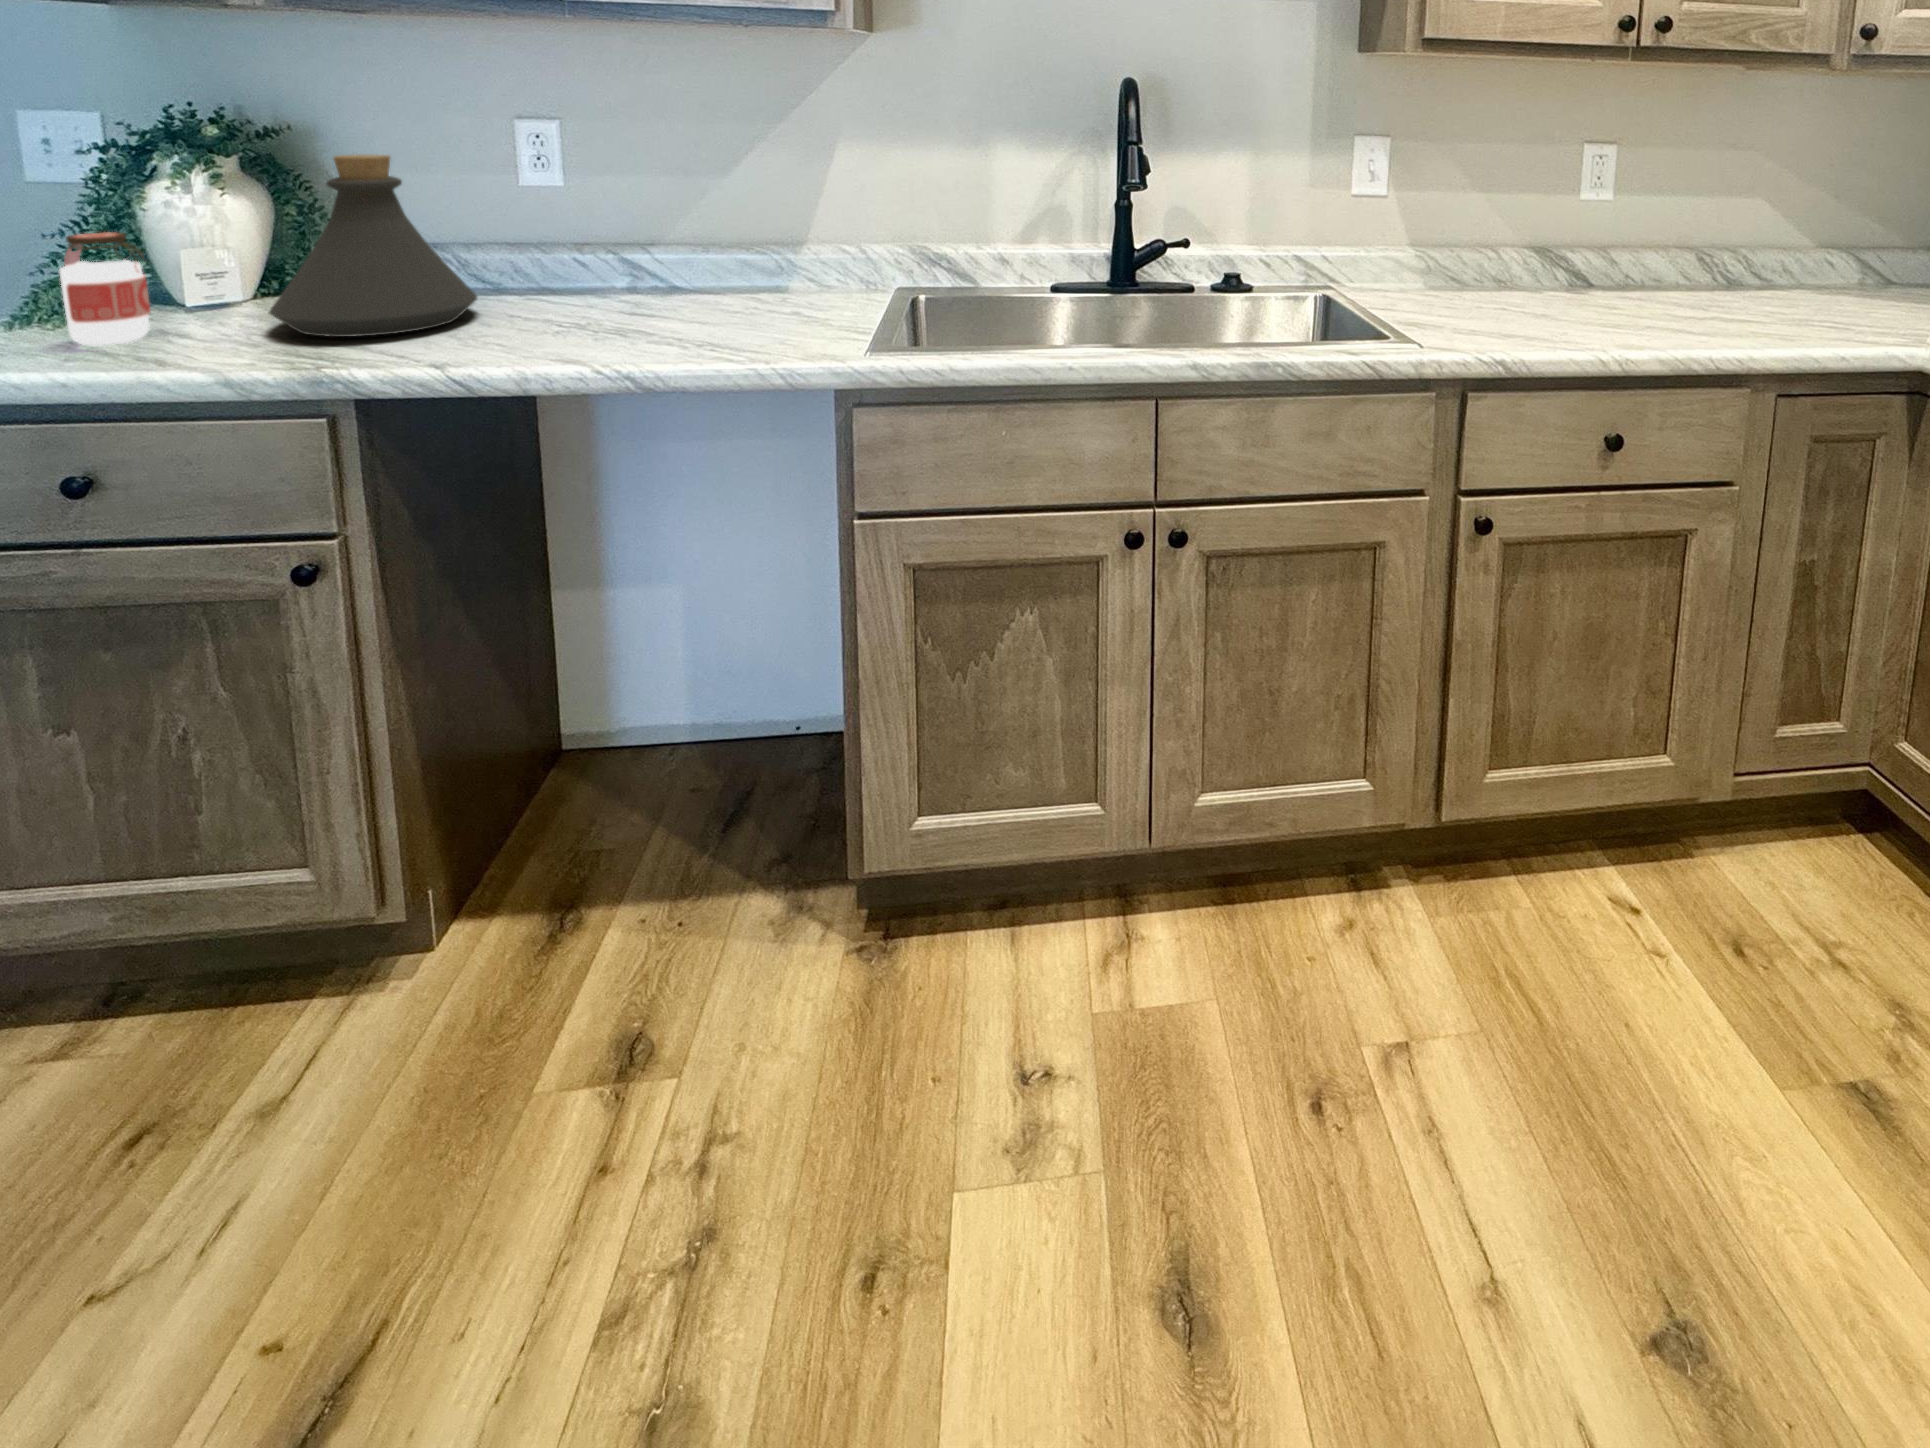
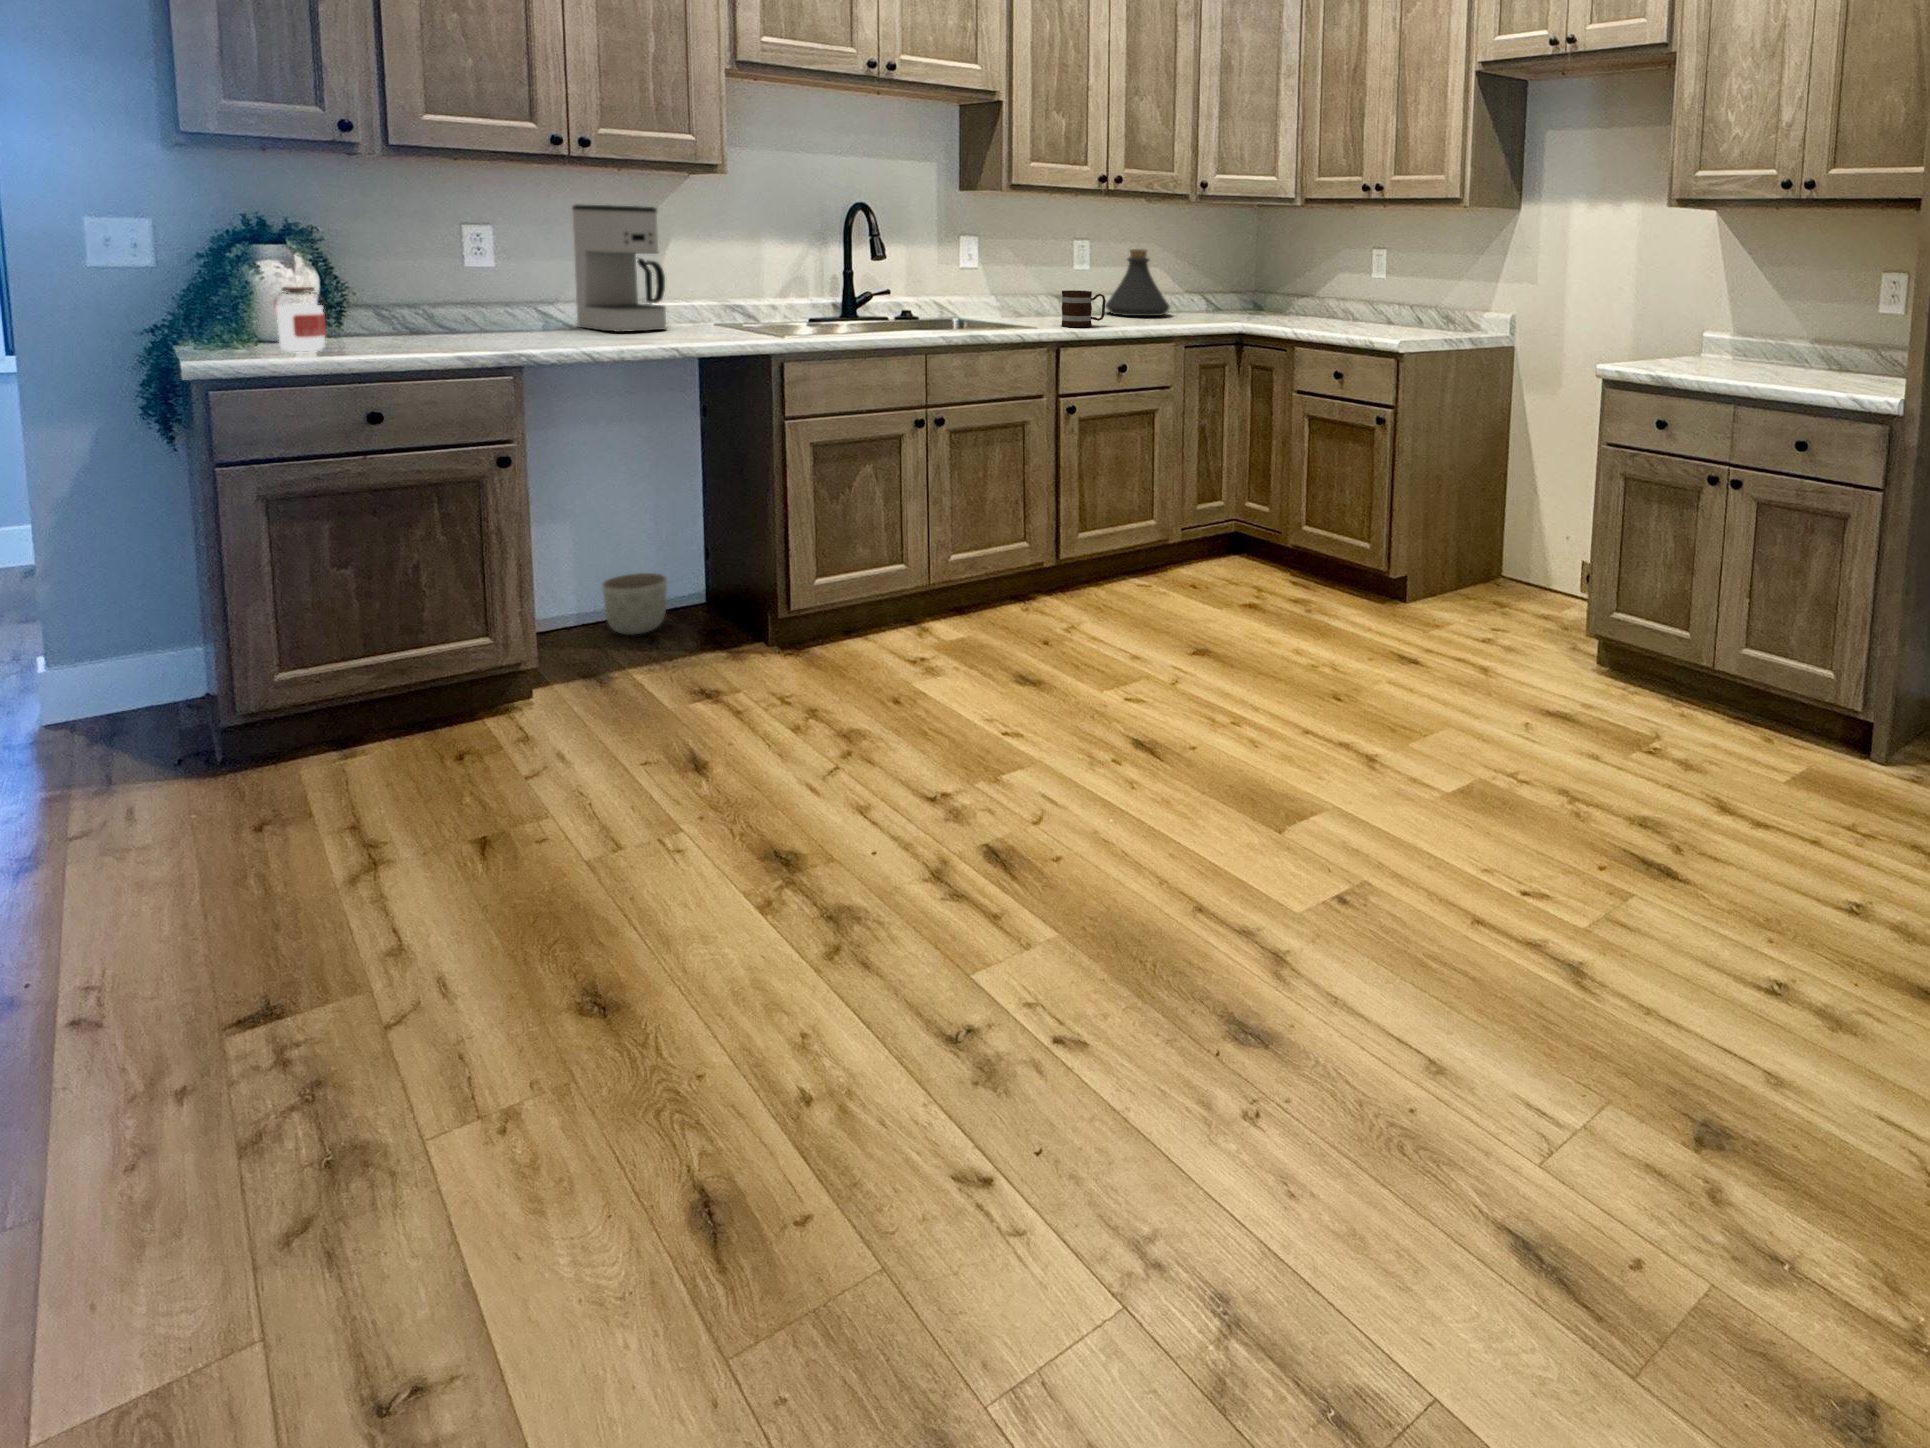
coffee maker: none [661,86,796,309] -> present [572,204,666,332]
bottle: present [268,155,477,337] -> present [1106,249,1170,316]
mug: none [1499,257,1600,339] -> present [1062,290,1106,327]
planter: none [689,680,790,793] -> present [602,573,667,635]

